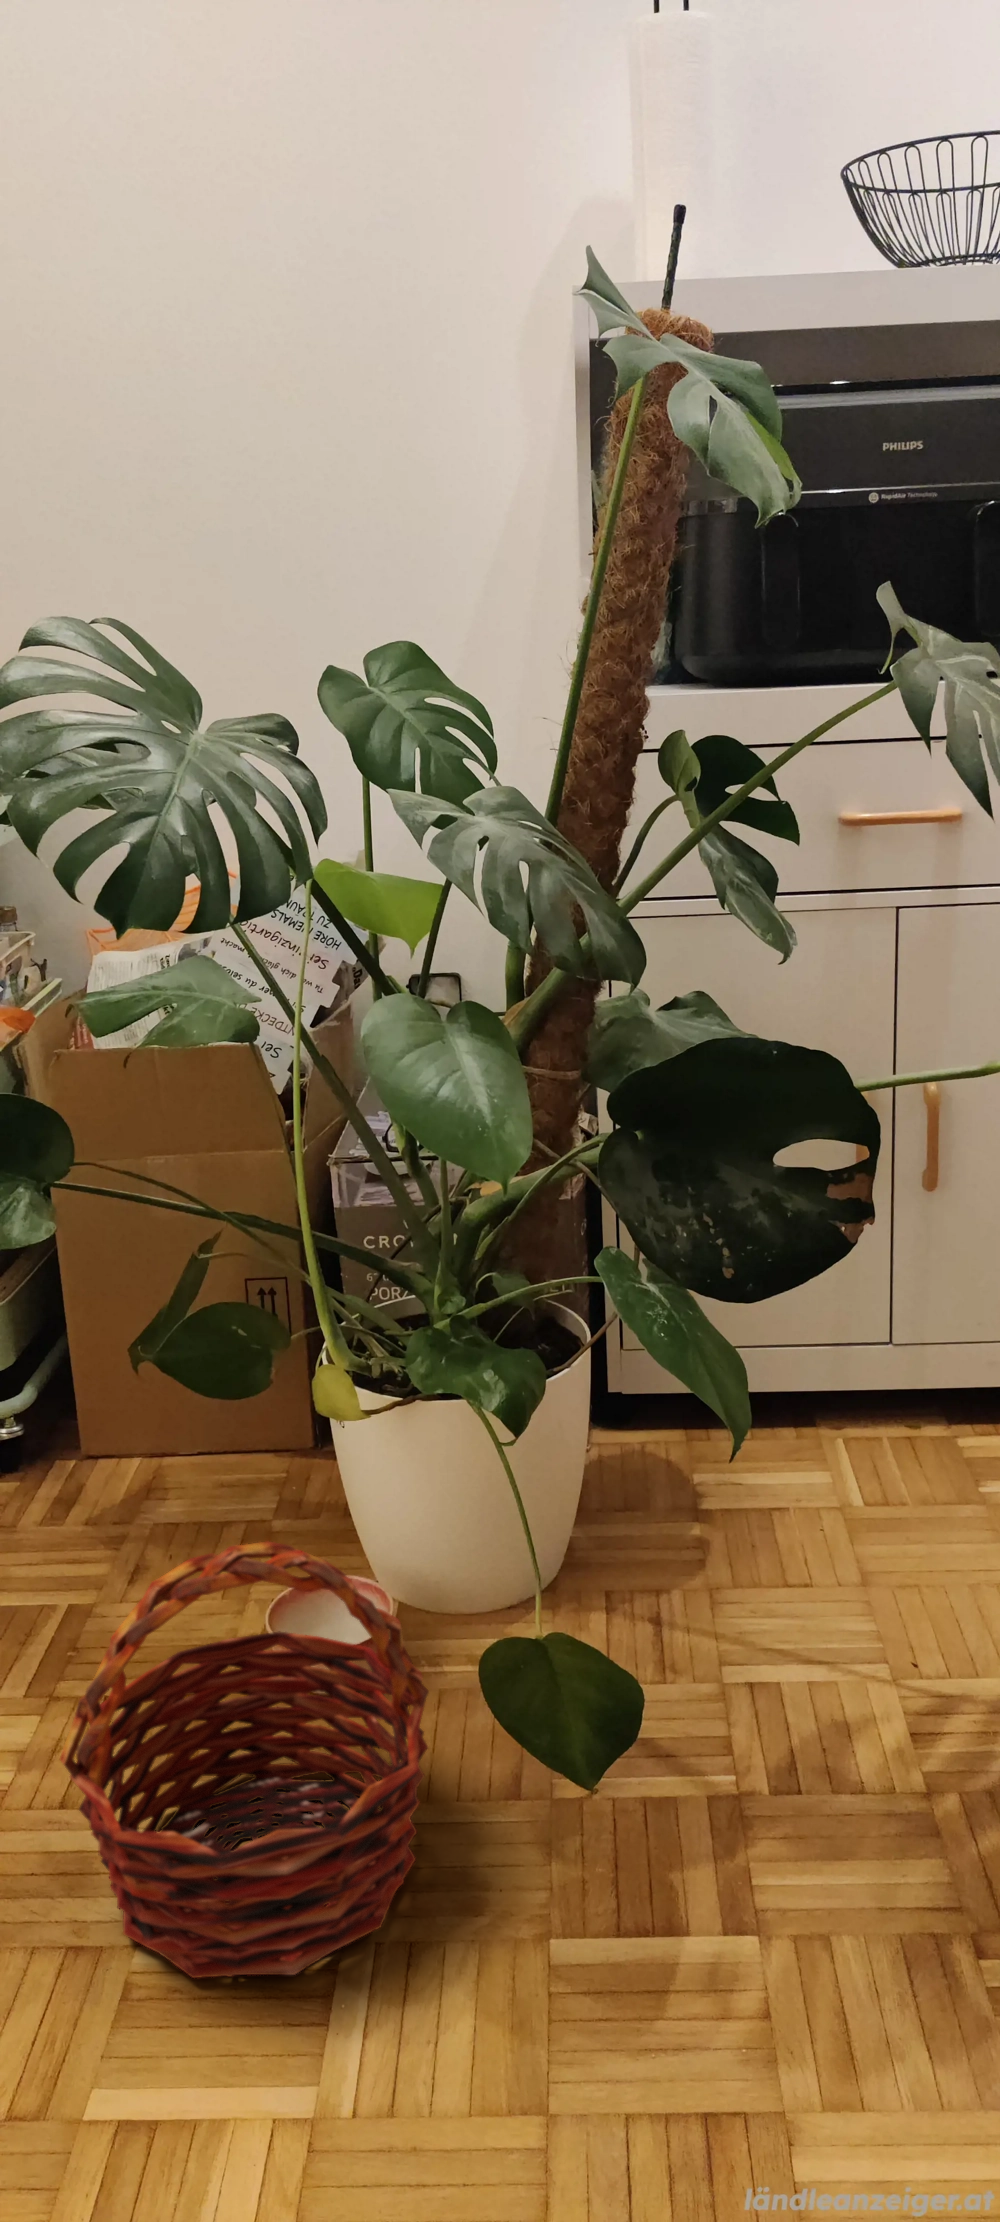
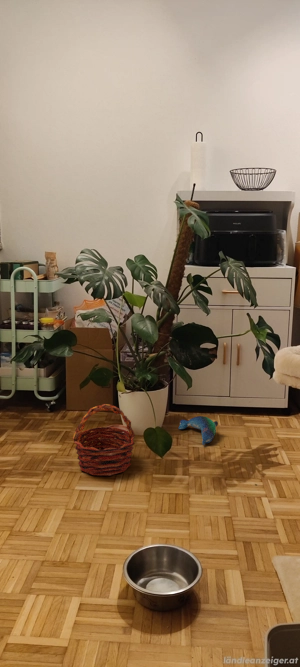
plush toy: none [652,1483,863,1670] -> present [178,416,218,445]

